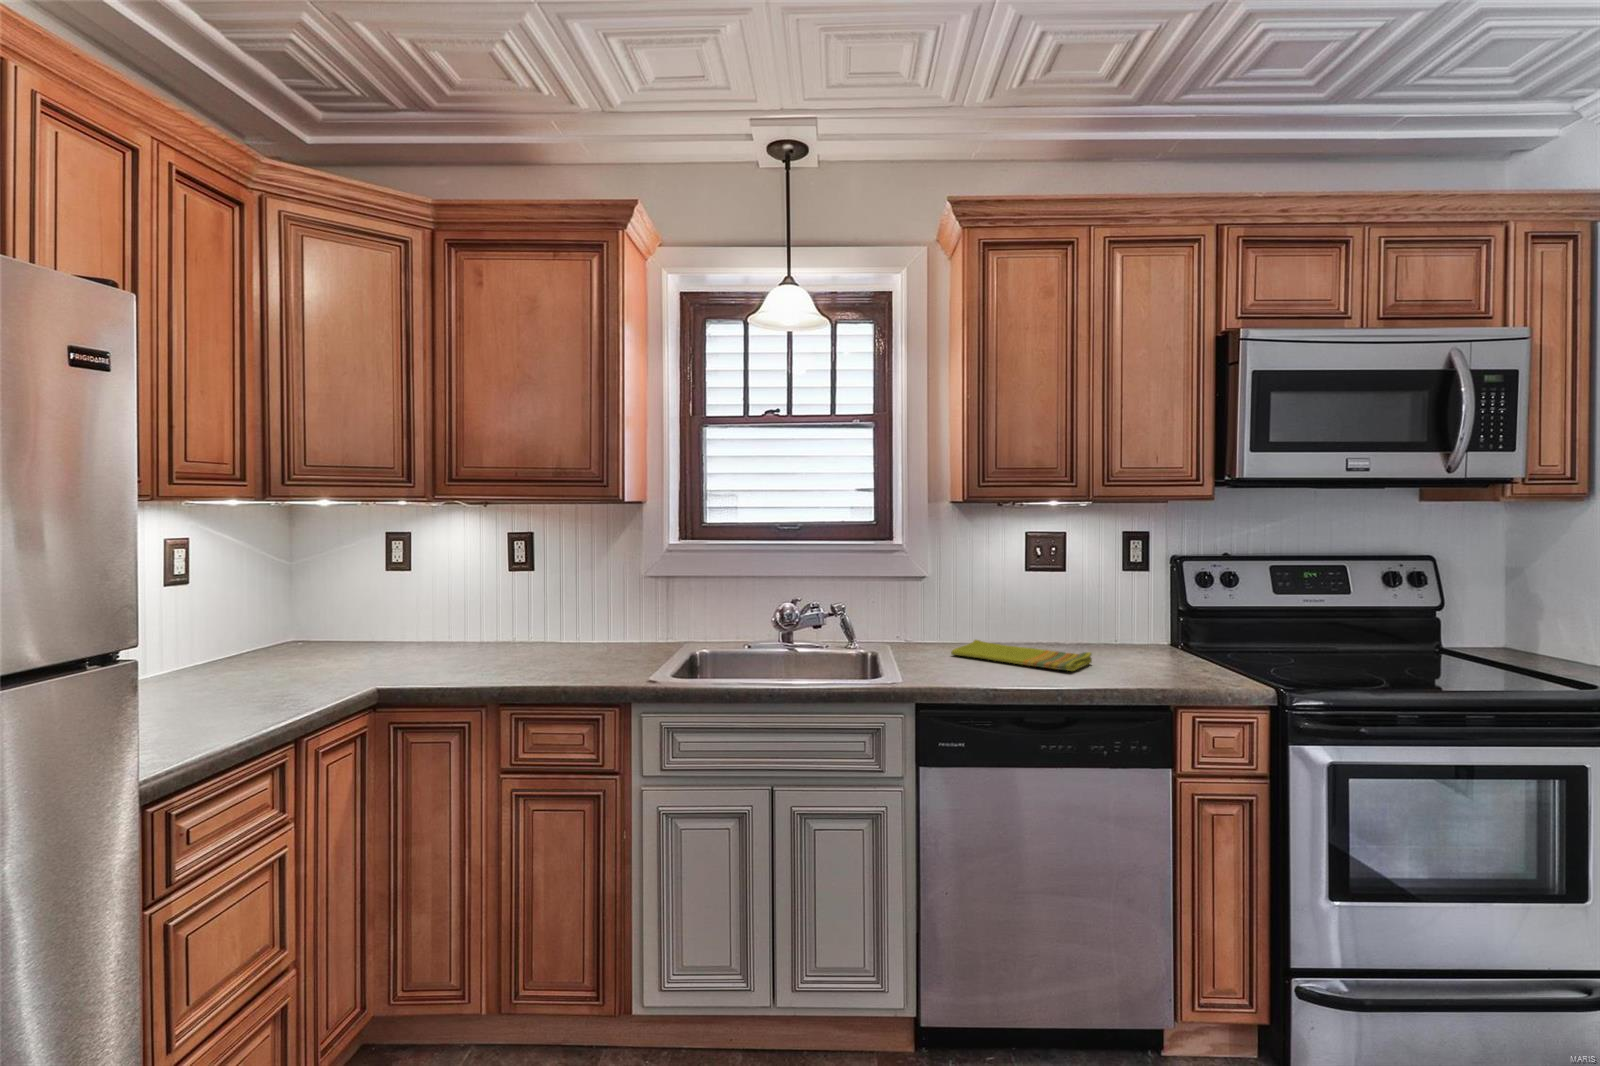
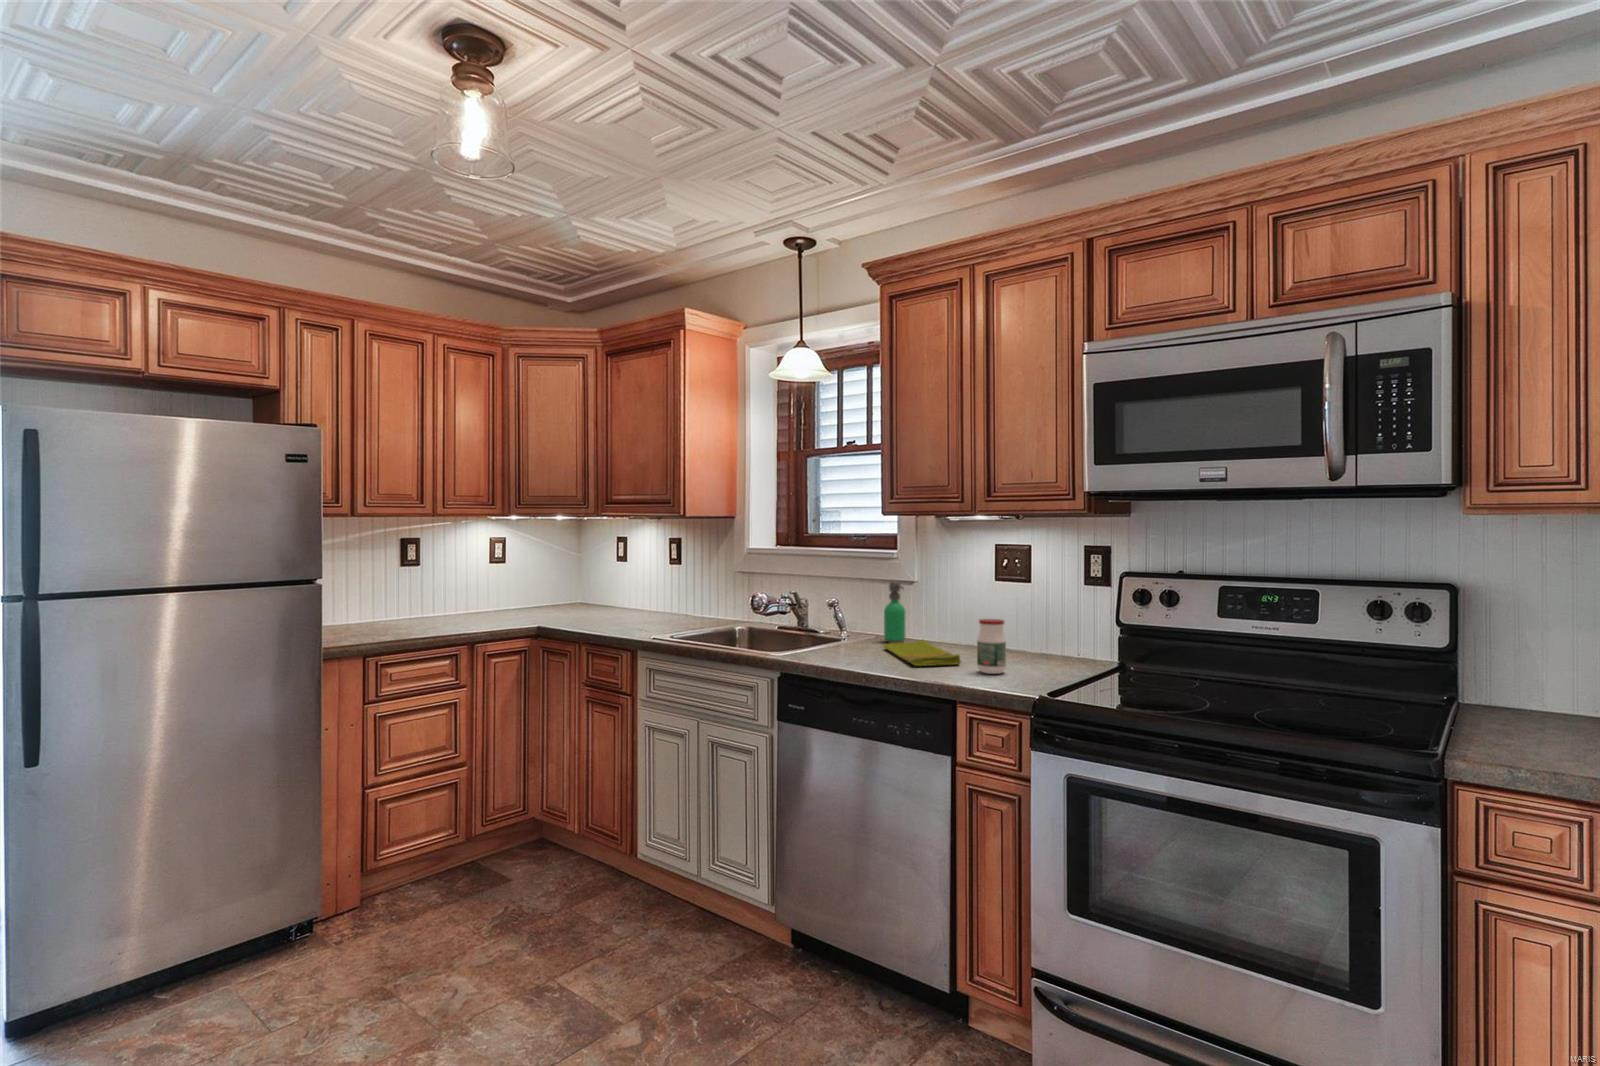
soap dispenser: none [912,576,943,647] -> present [884,581,905,643]
jar: none [1129,610,1163,669] -> present [977,619,1006,674]

